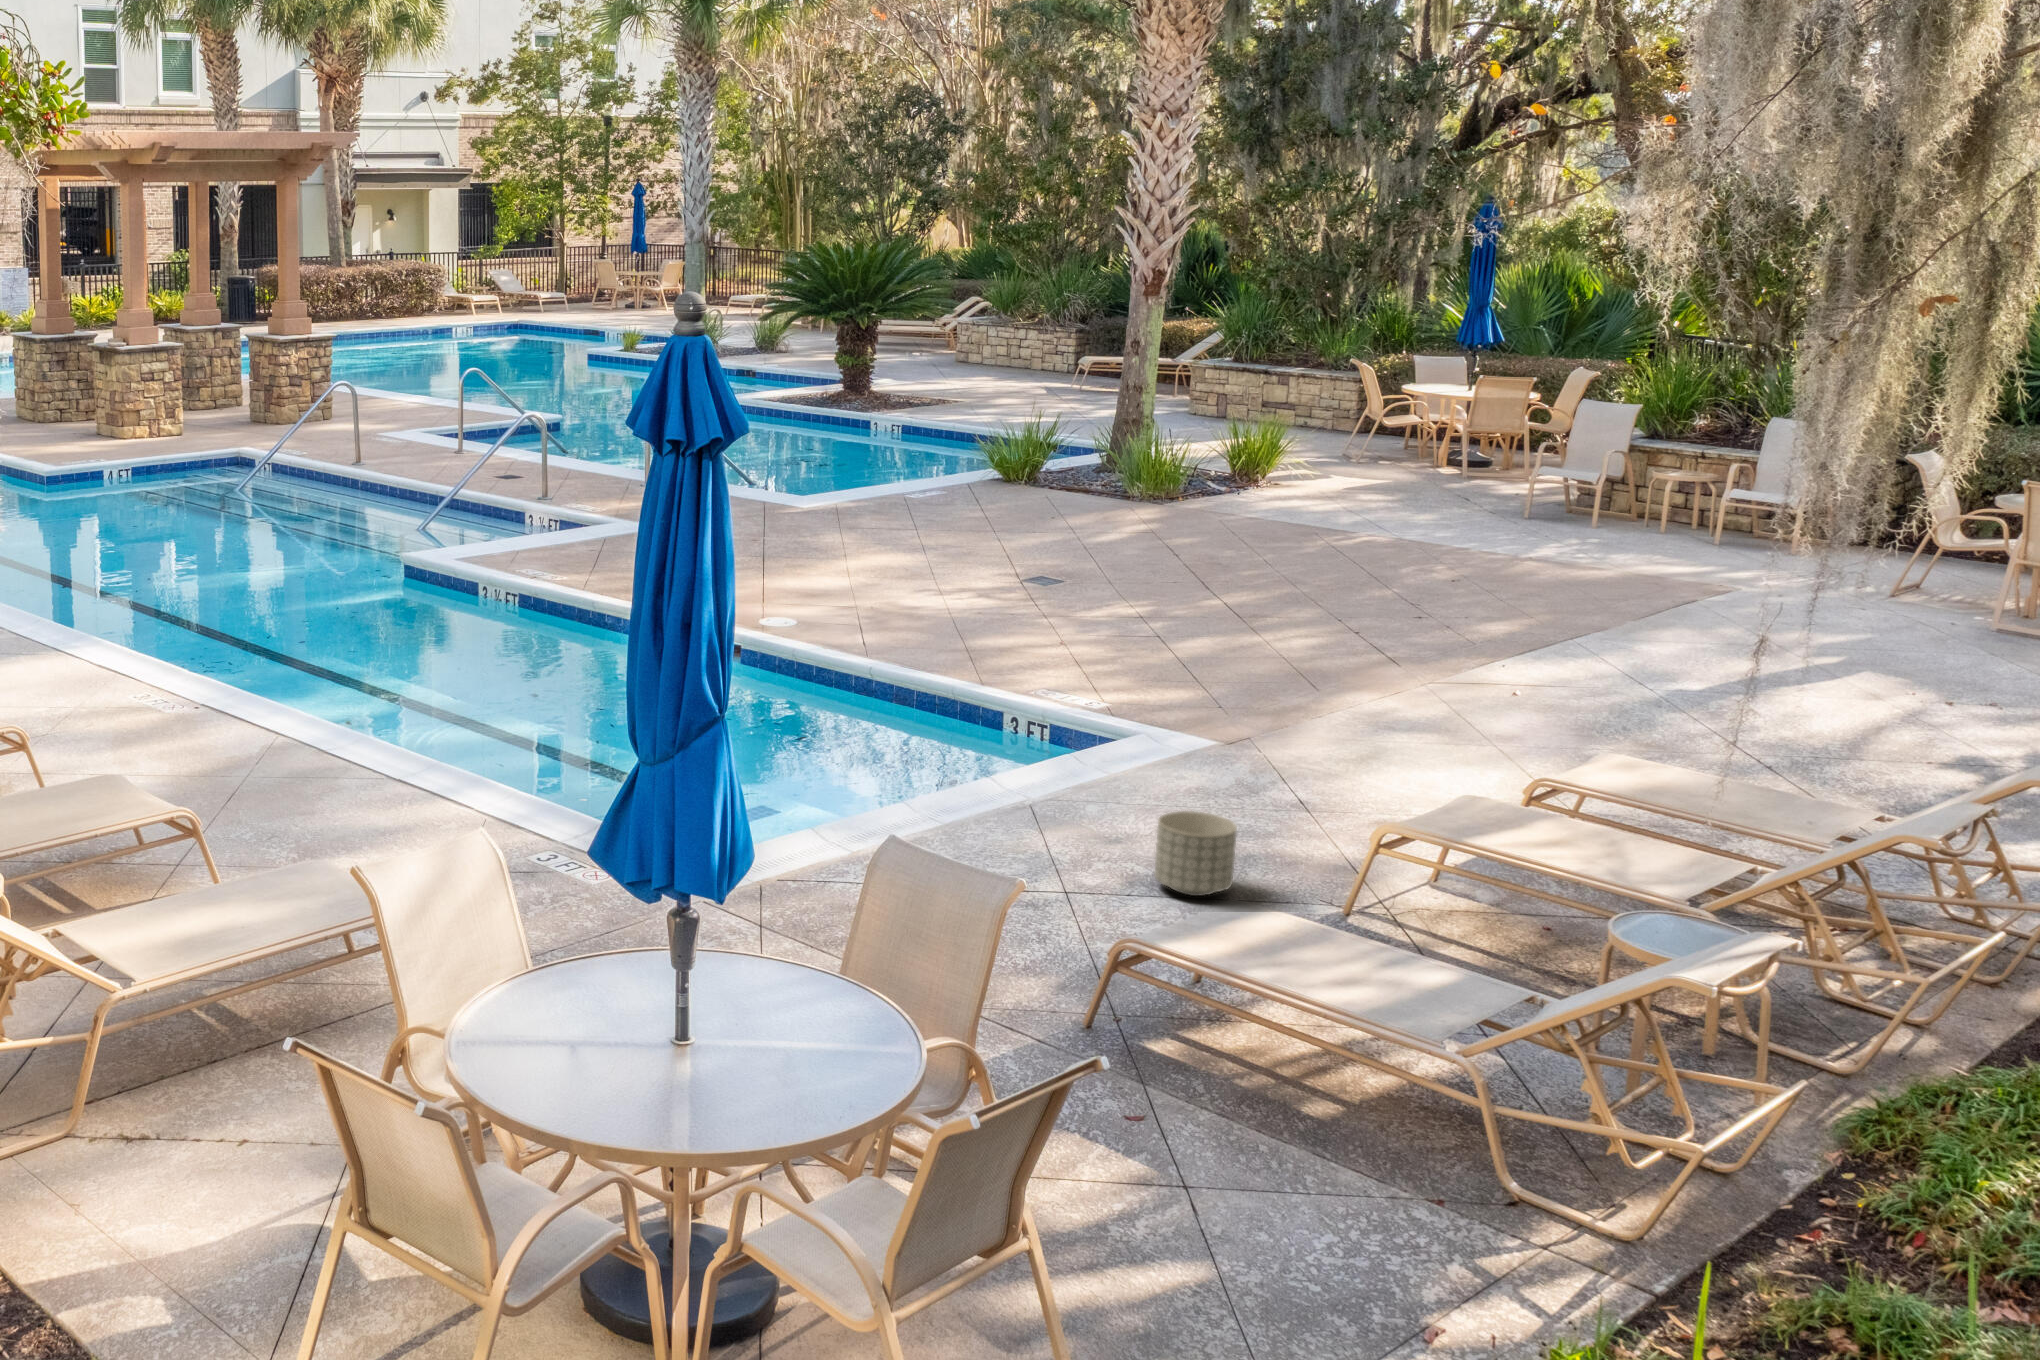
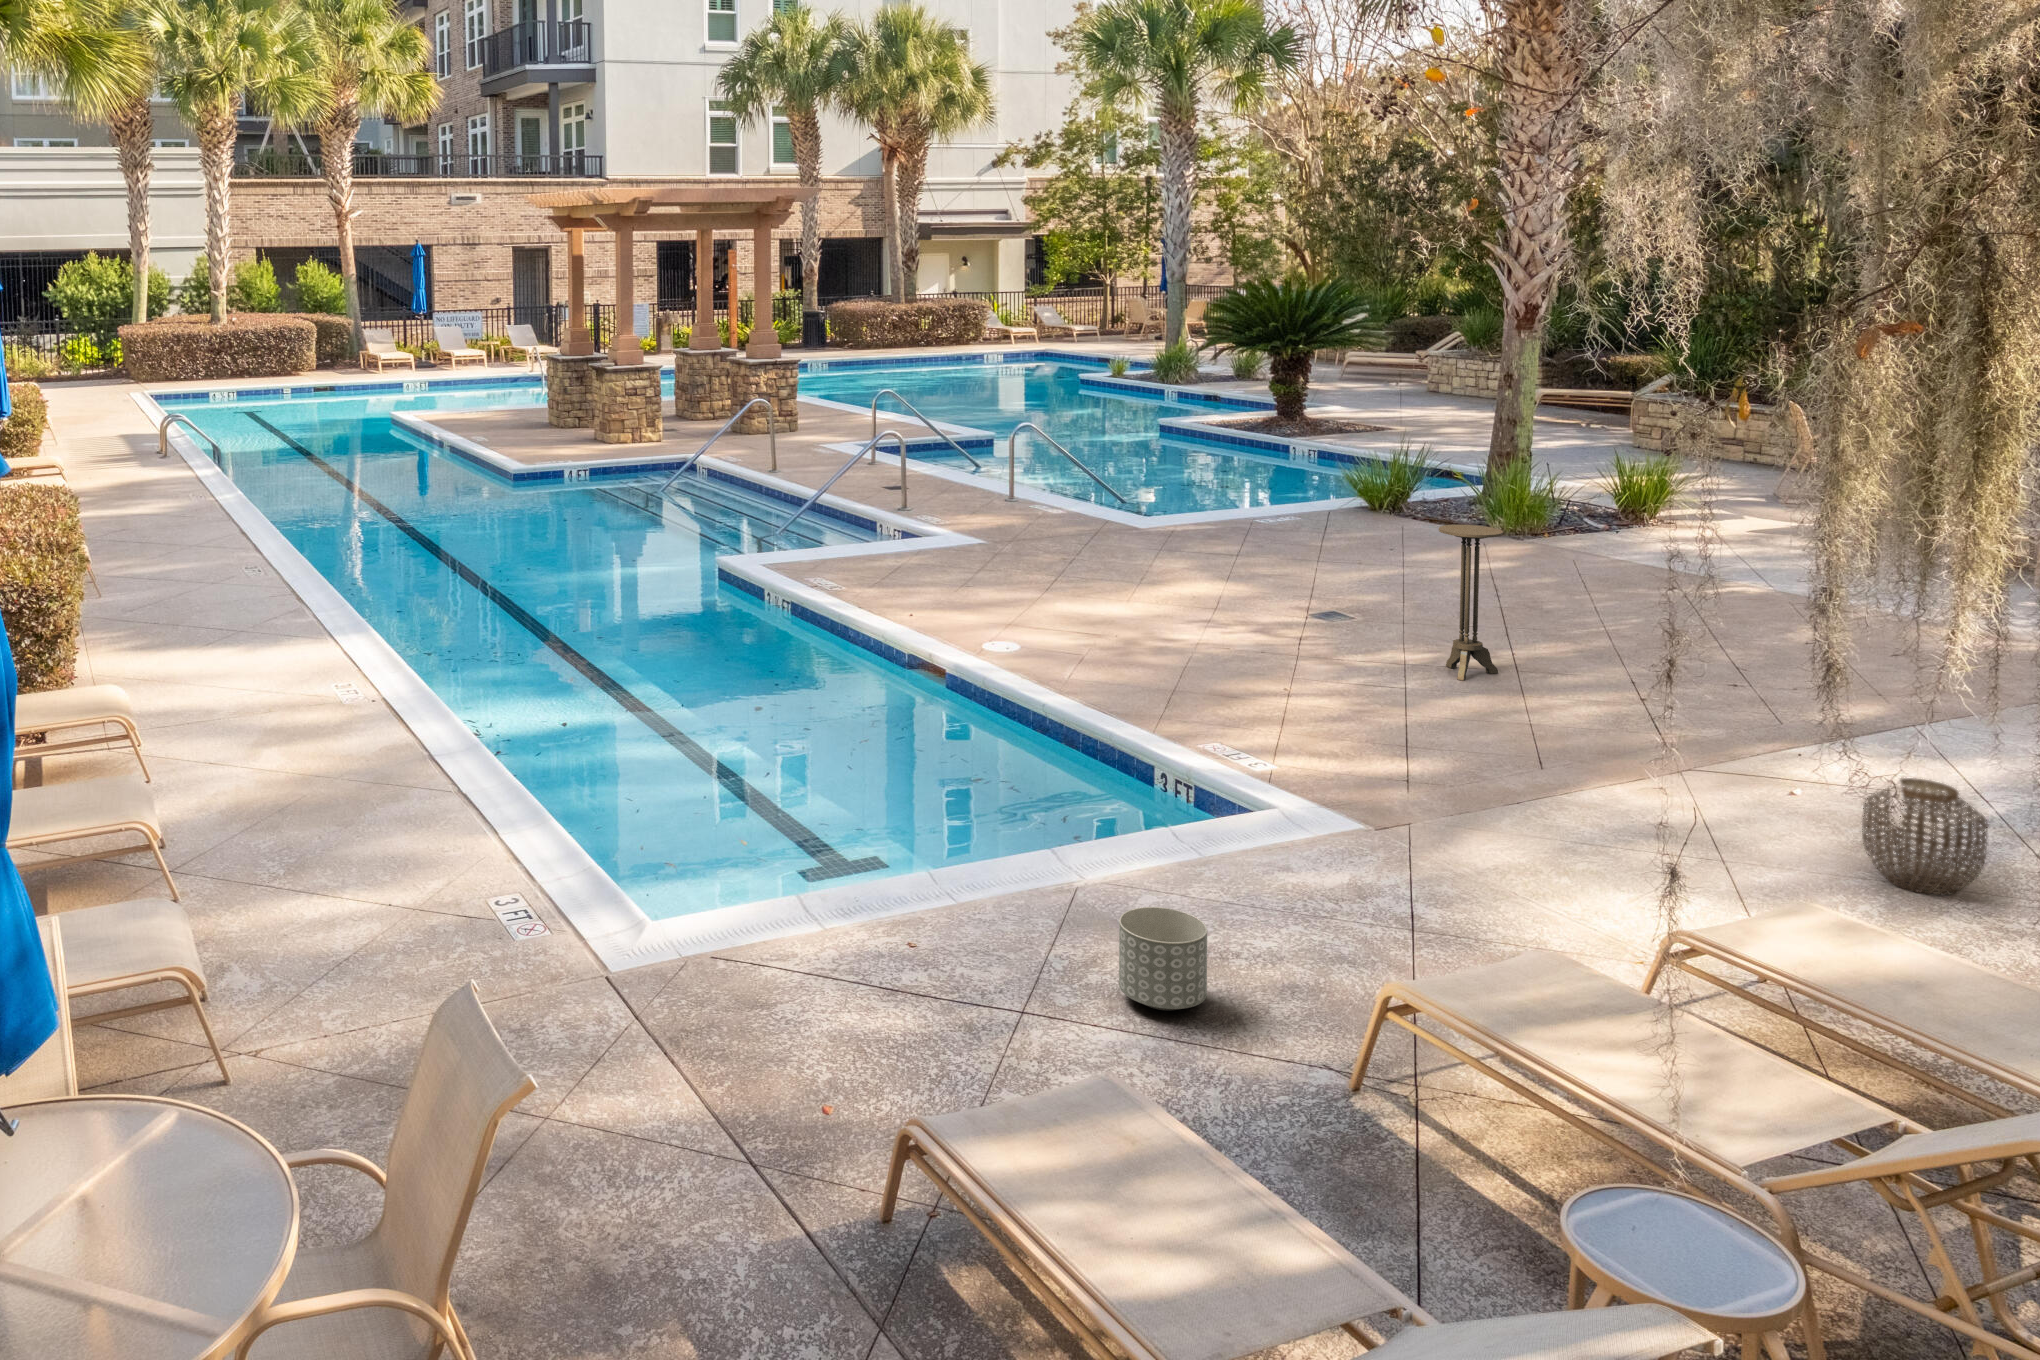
side table: none [1175,475,1236,620] -> present [1439,525,1503,680]
woven basket: none [1609,660,1705,751] -> present [1862,778,1988,895]

